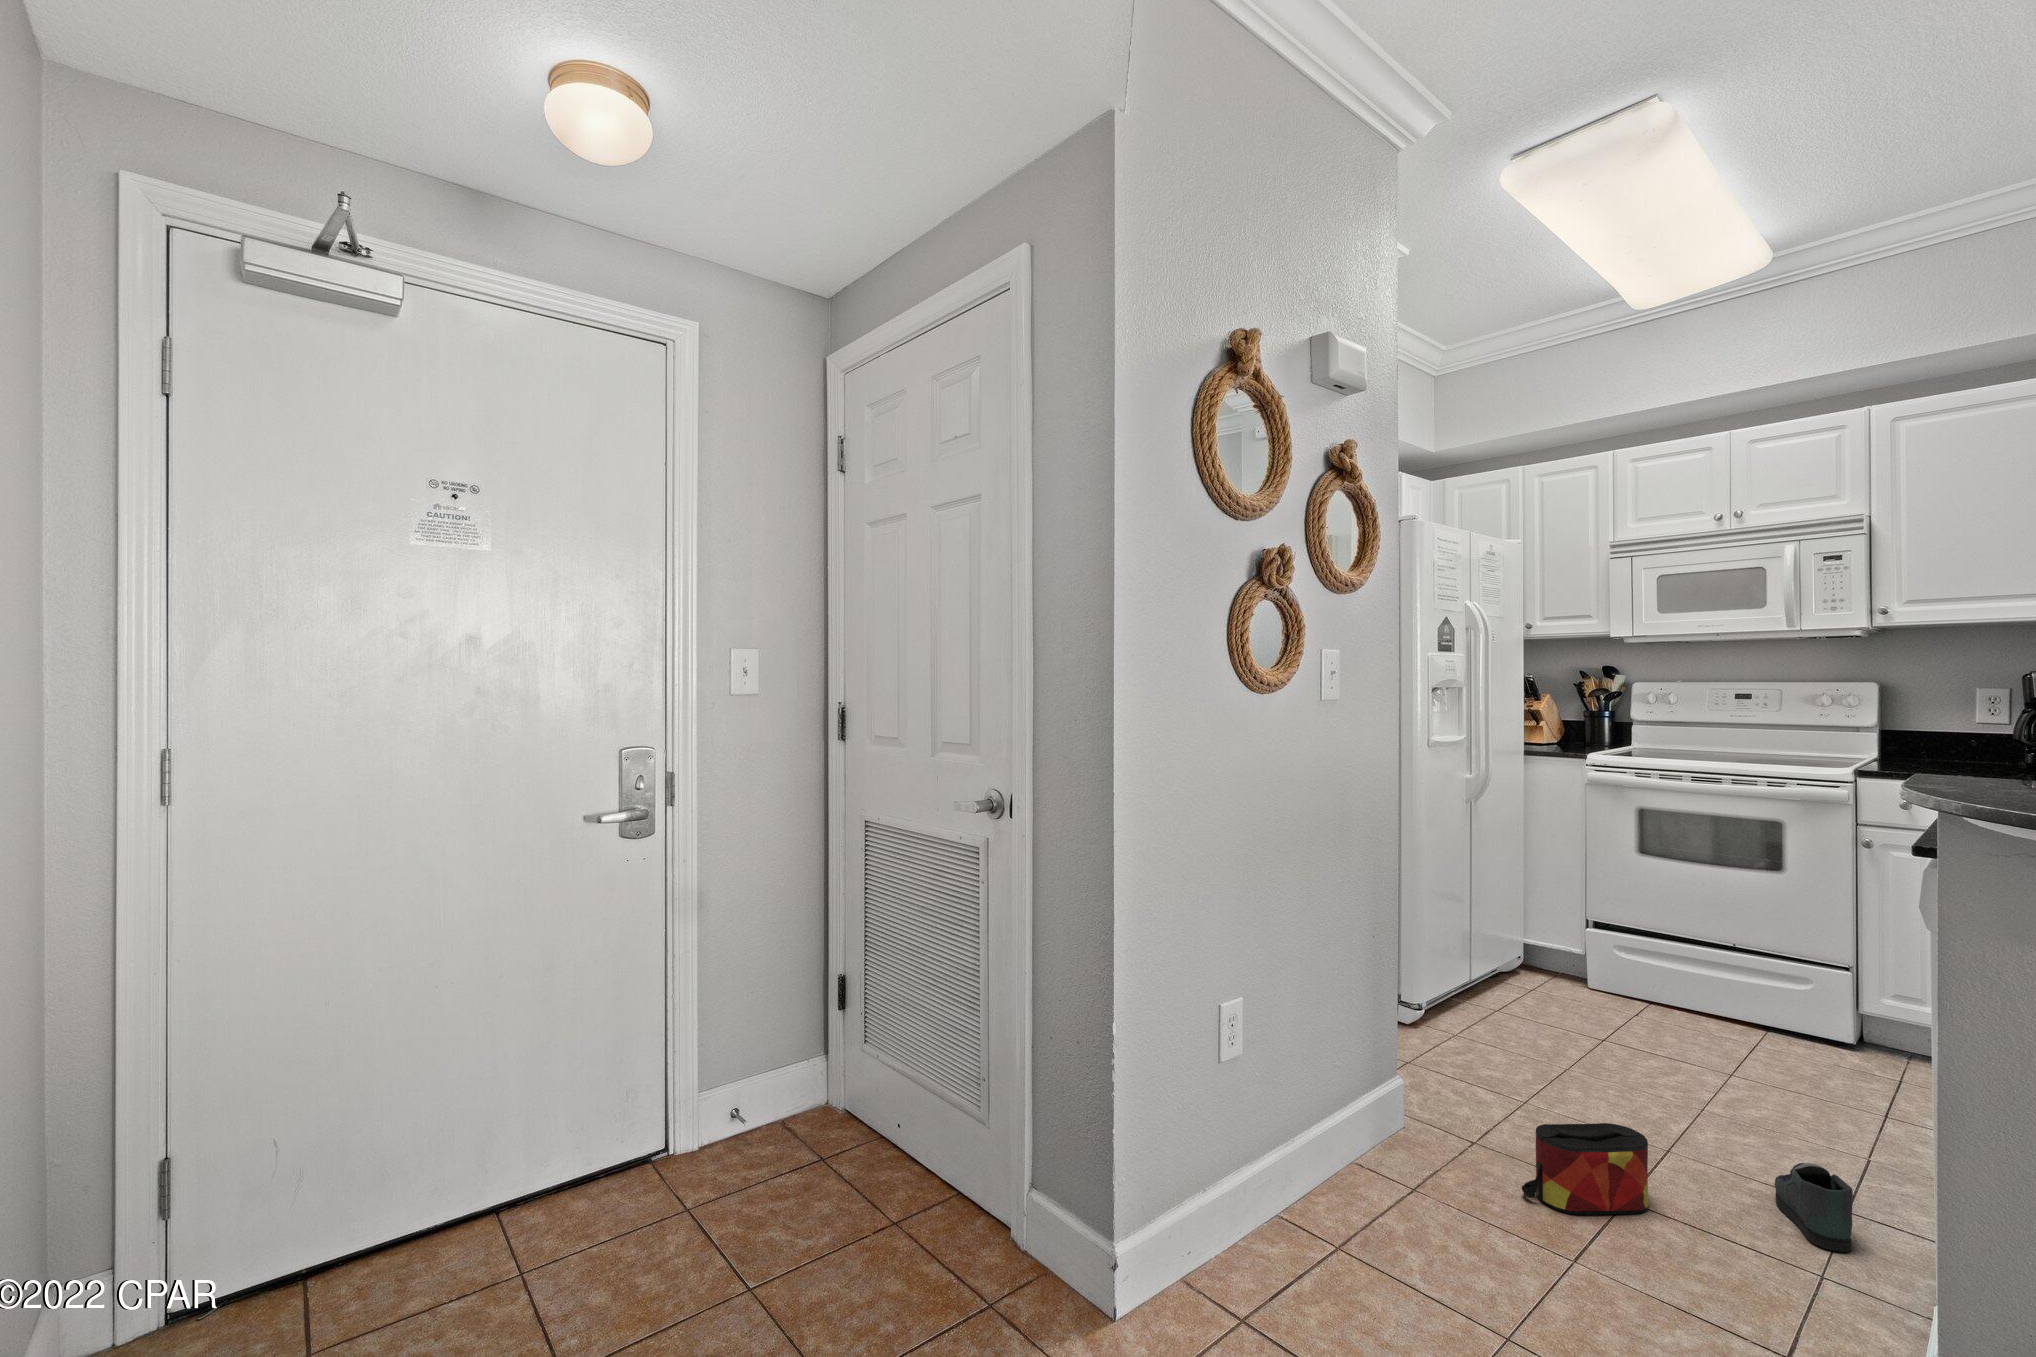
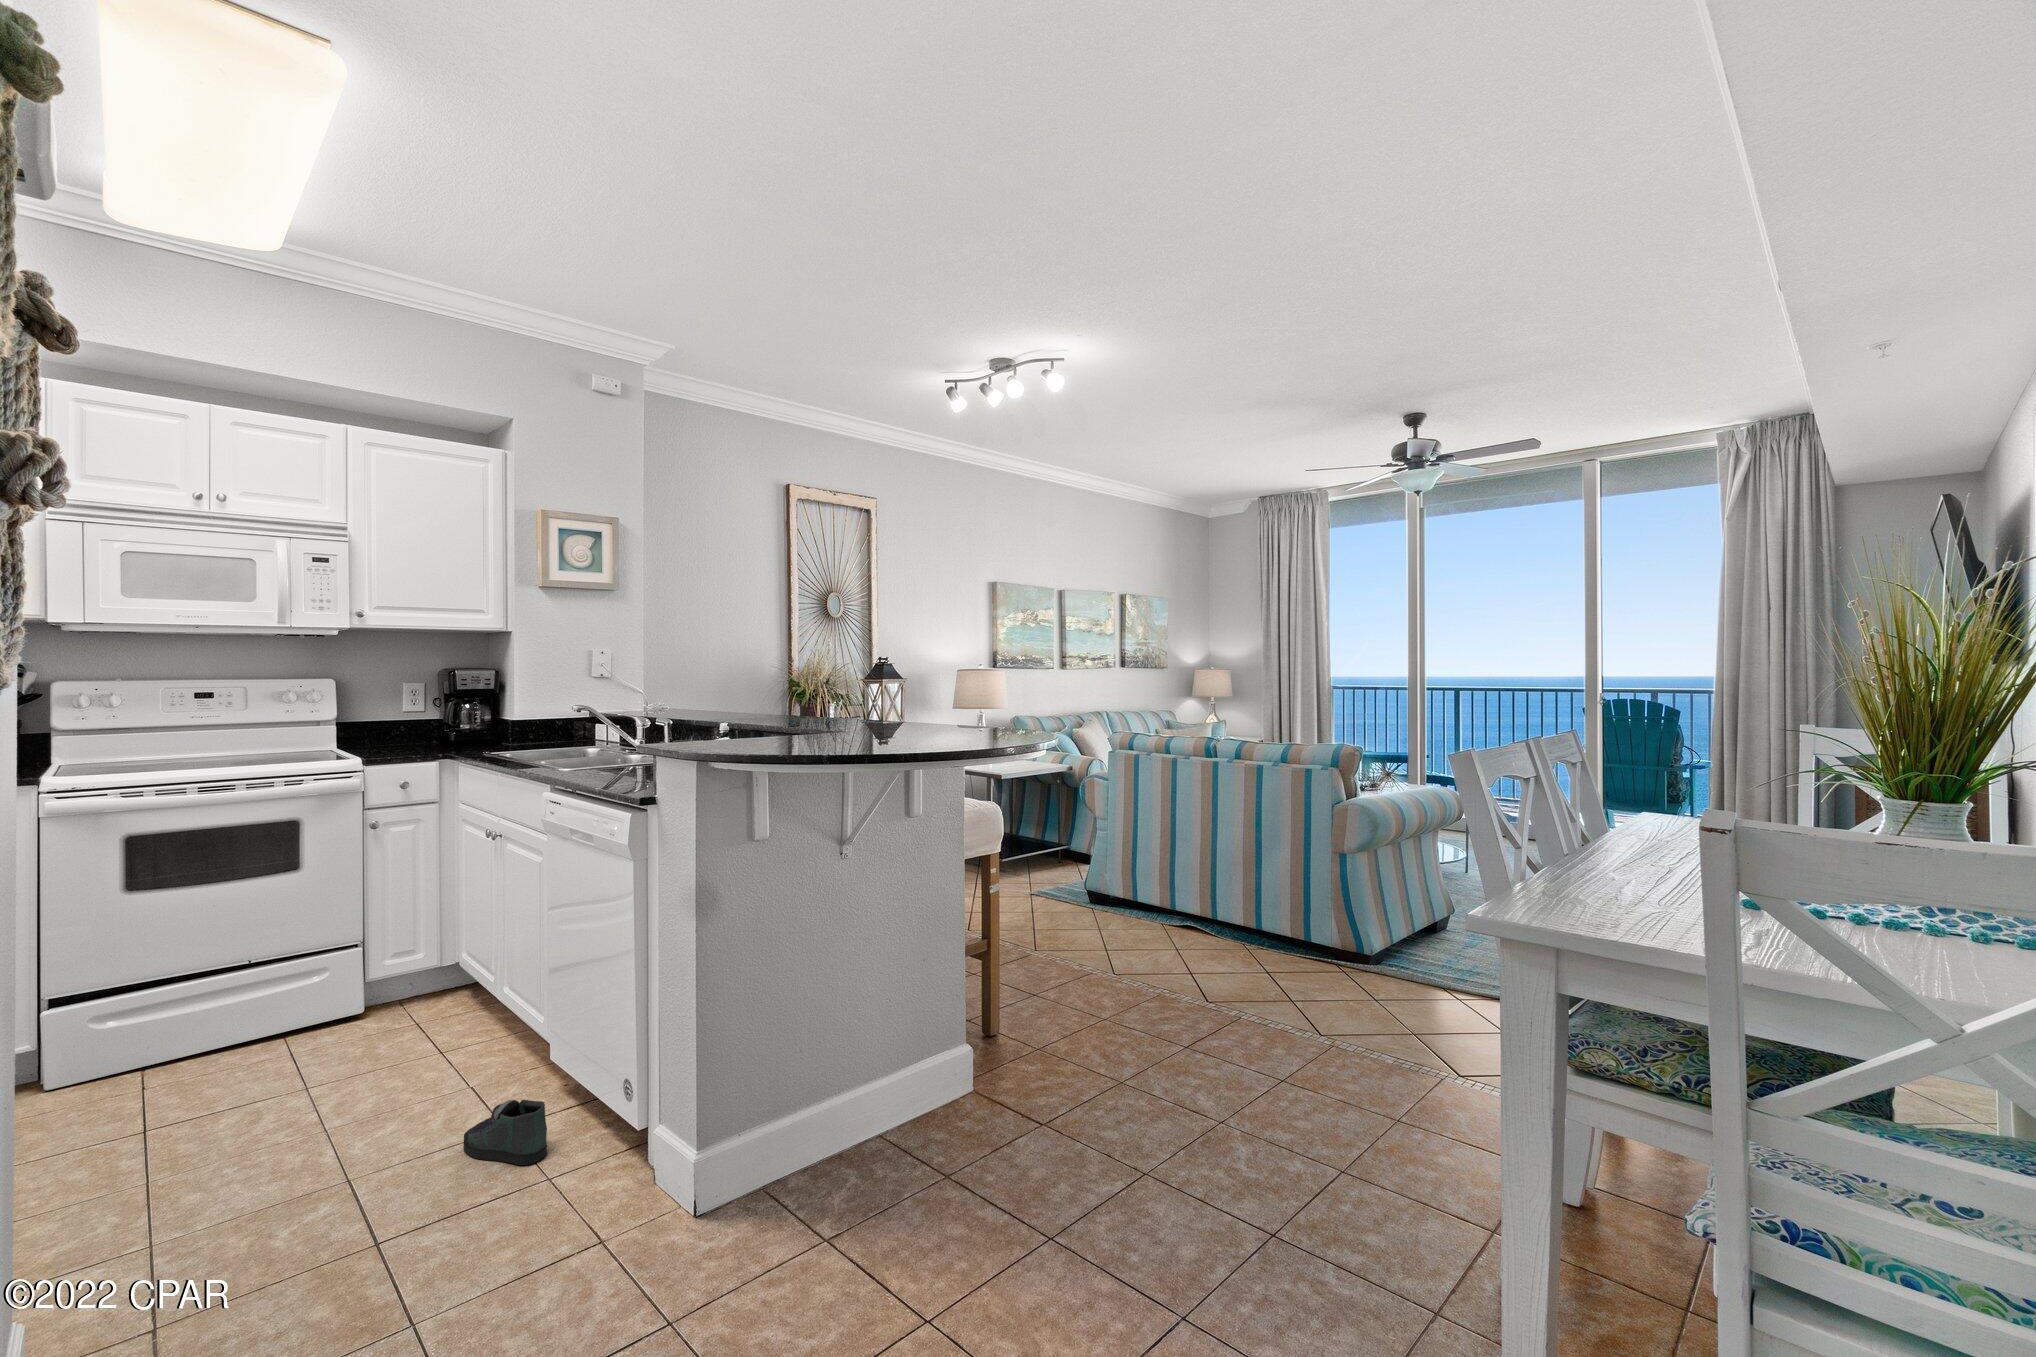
bag: present [1522,1123,1649,1215] -> none [285,1163,404,1316]

